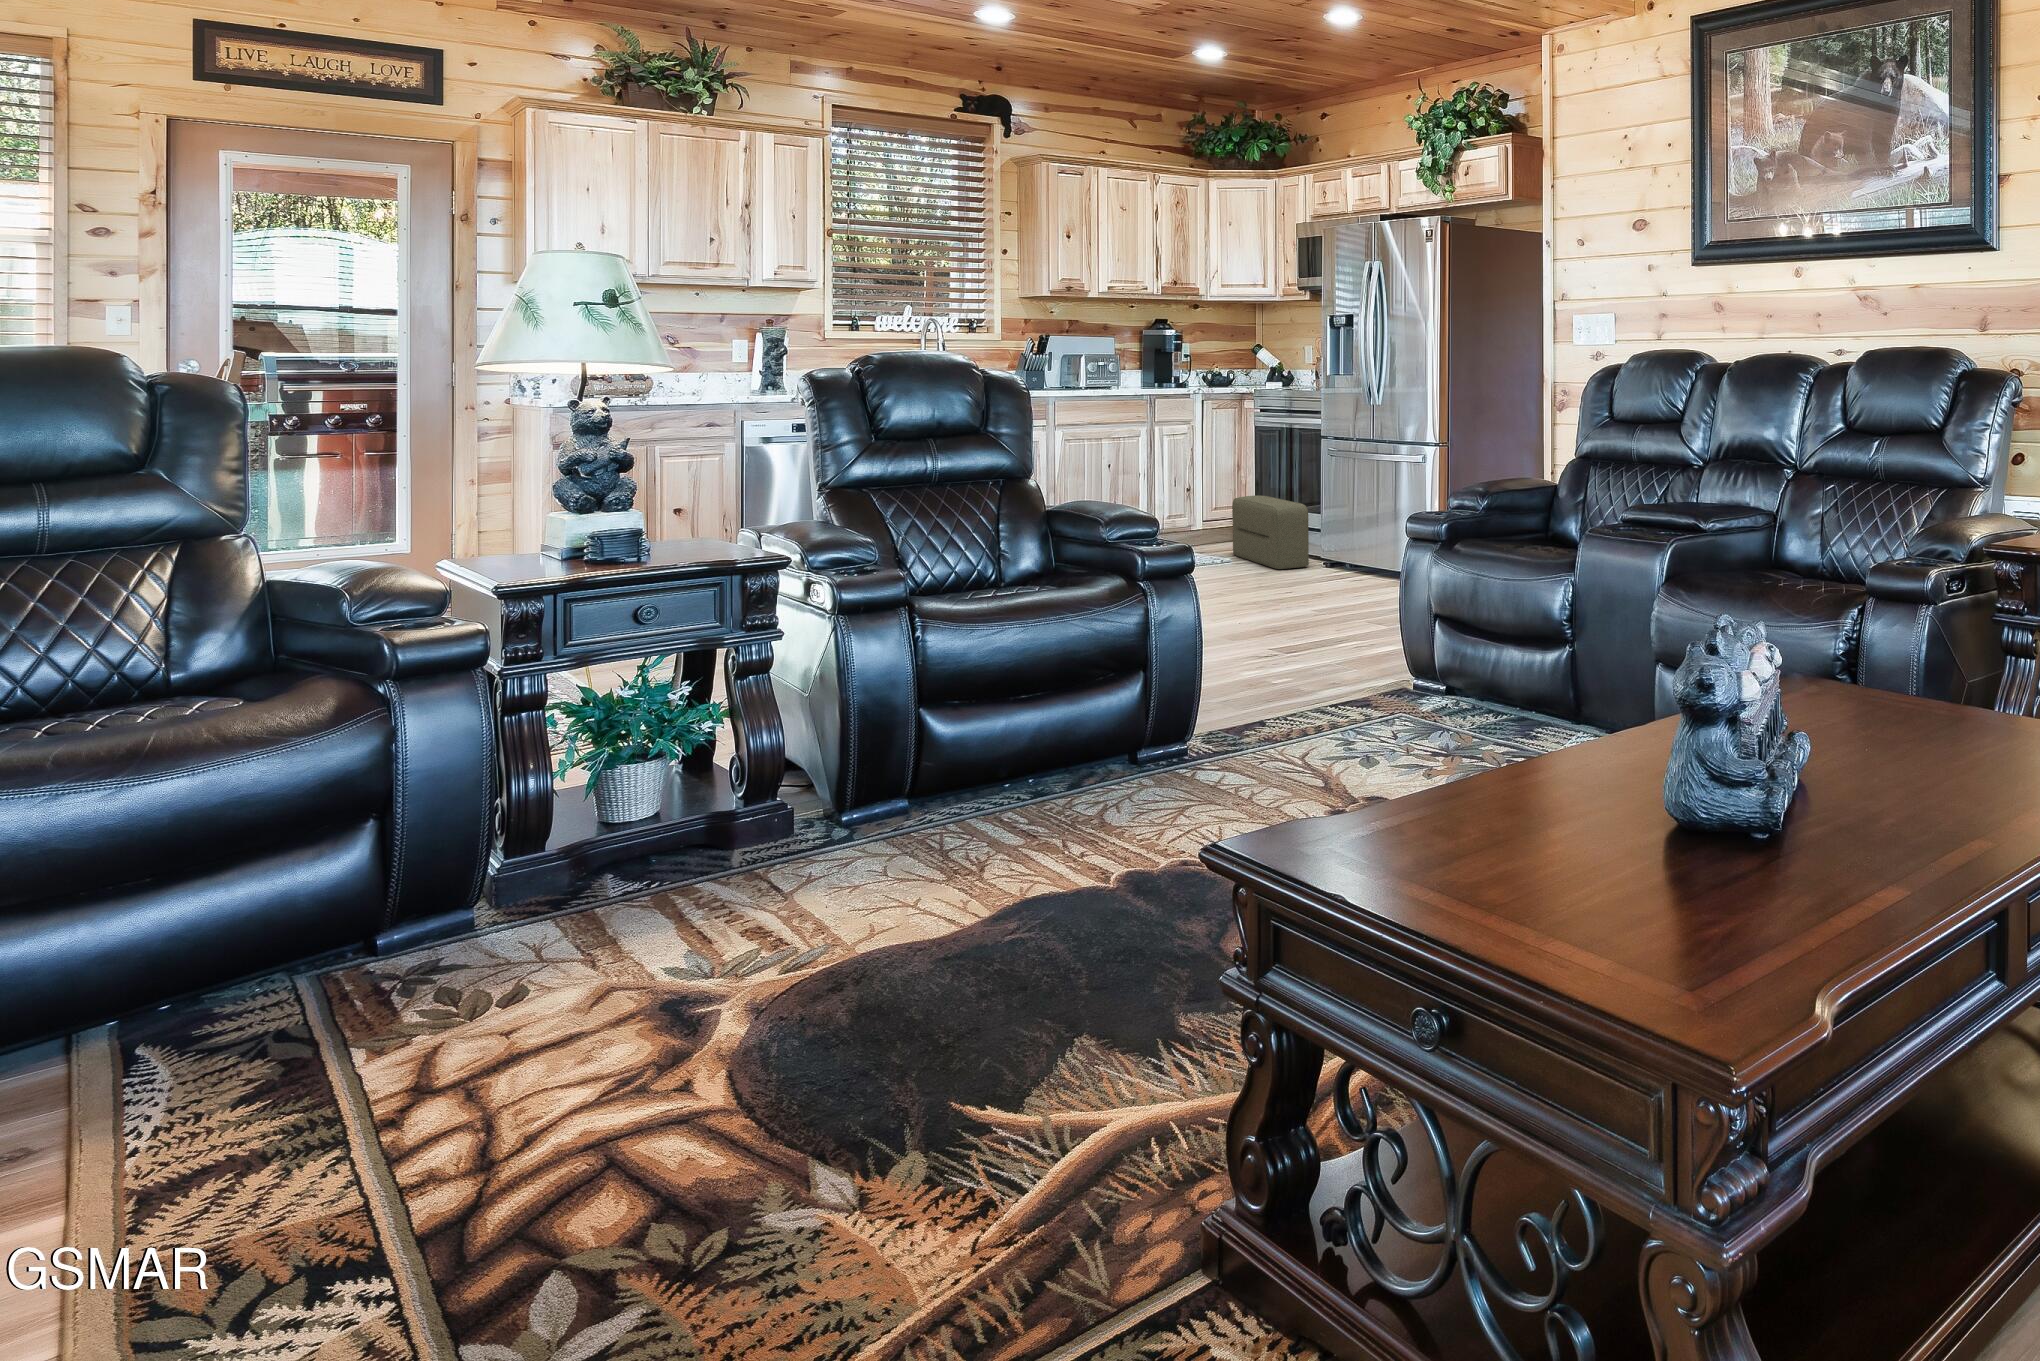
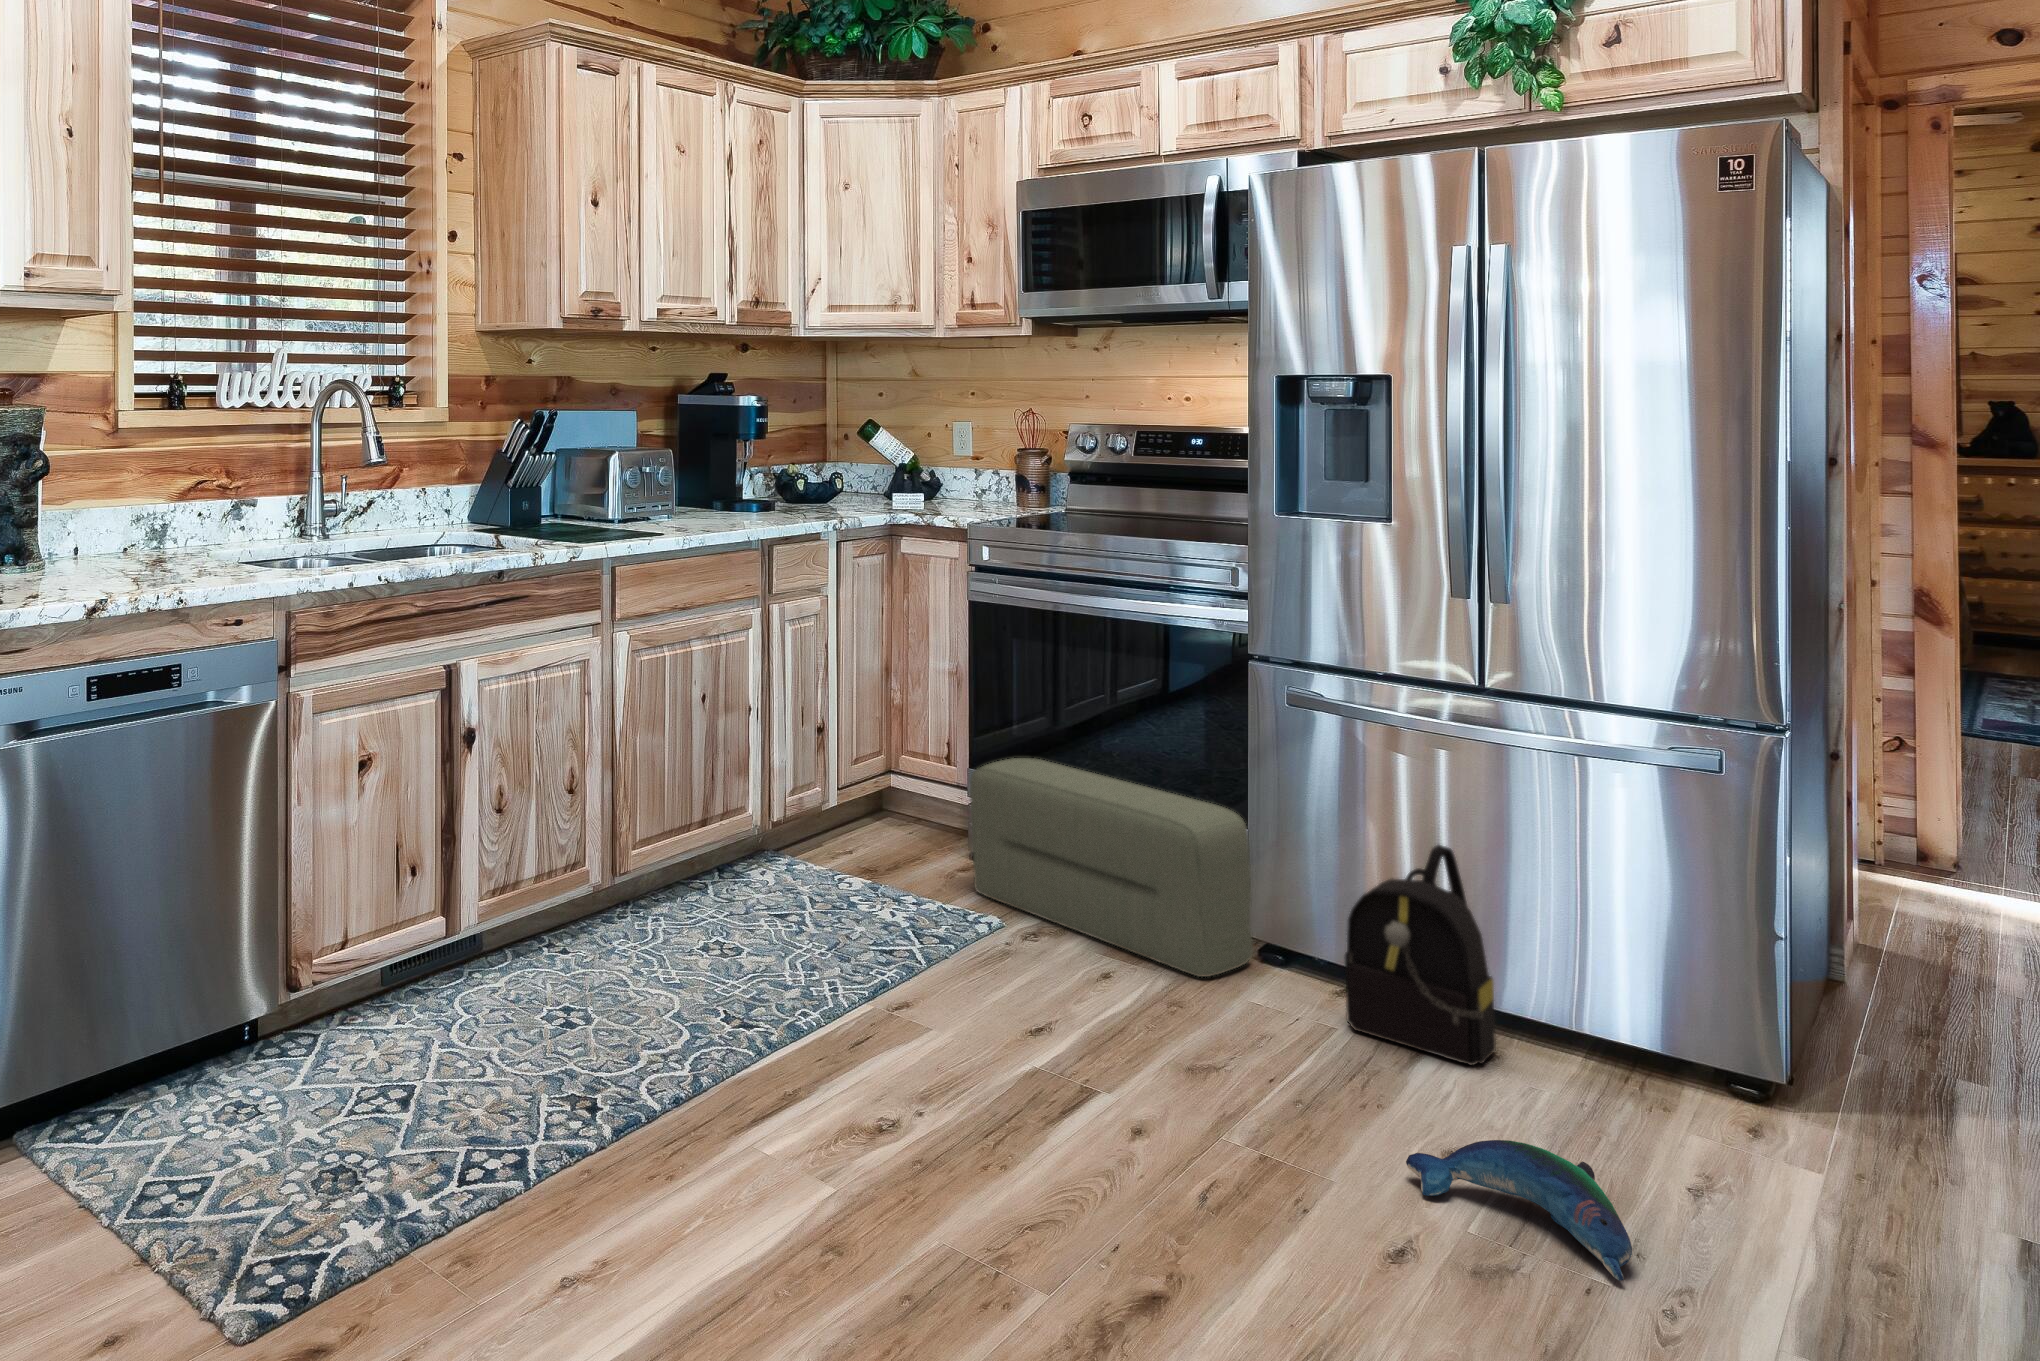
backpack: none [1306,507,1357,582] -> present [1344,845,1496,1065]
plush toy: none [1245,578,1291,605] -> present [1406,1140,1632,1281]

